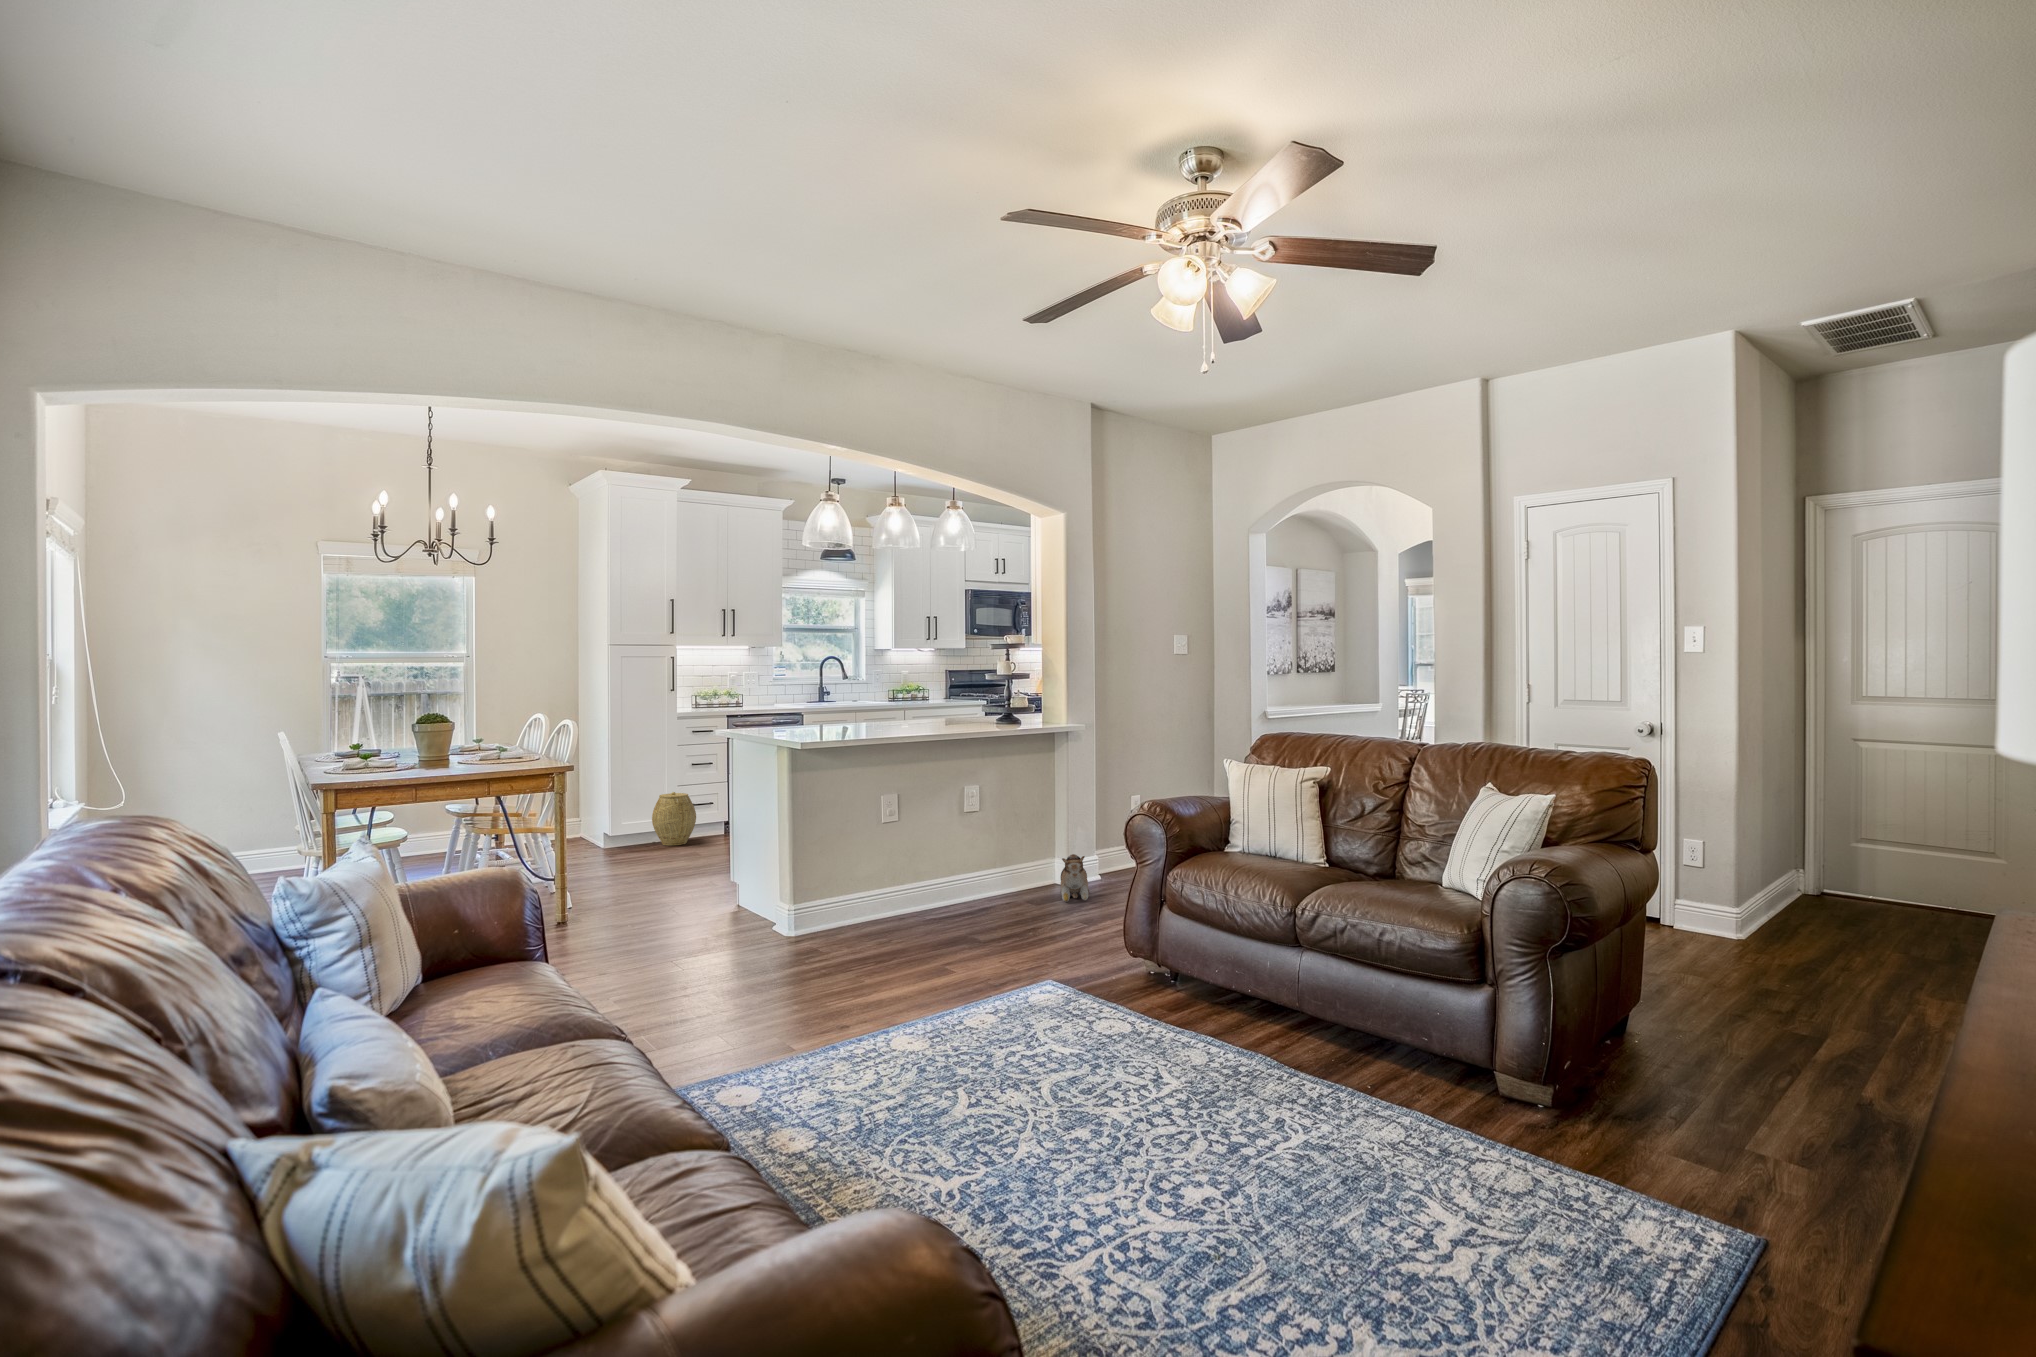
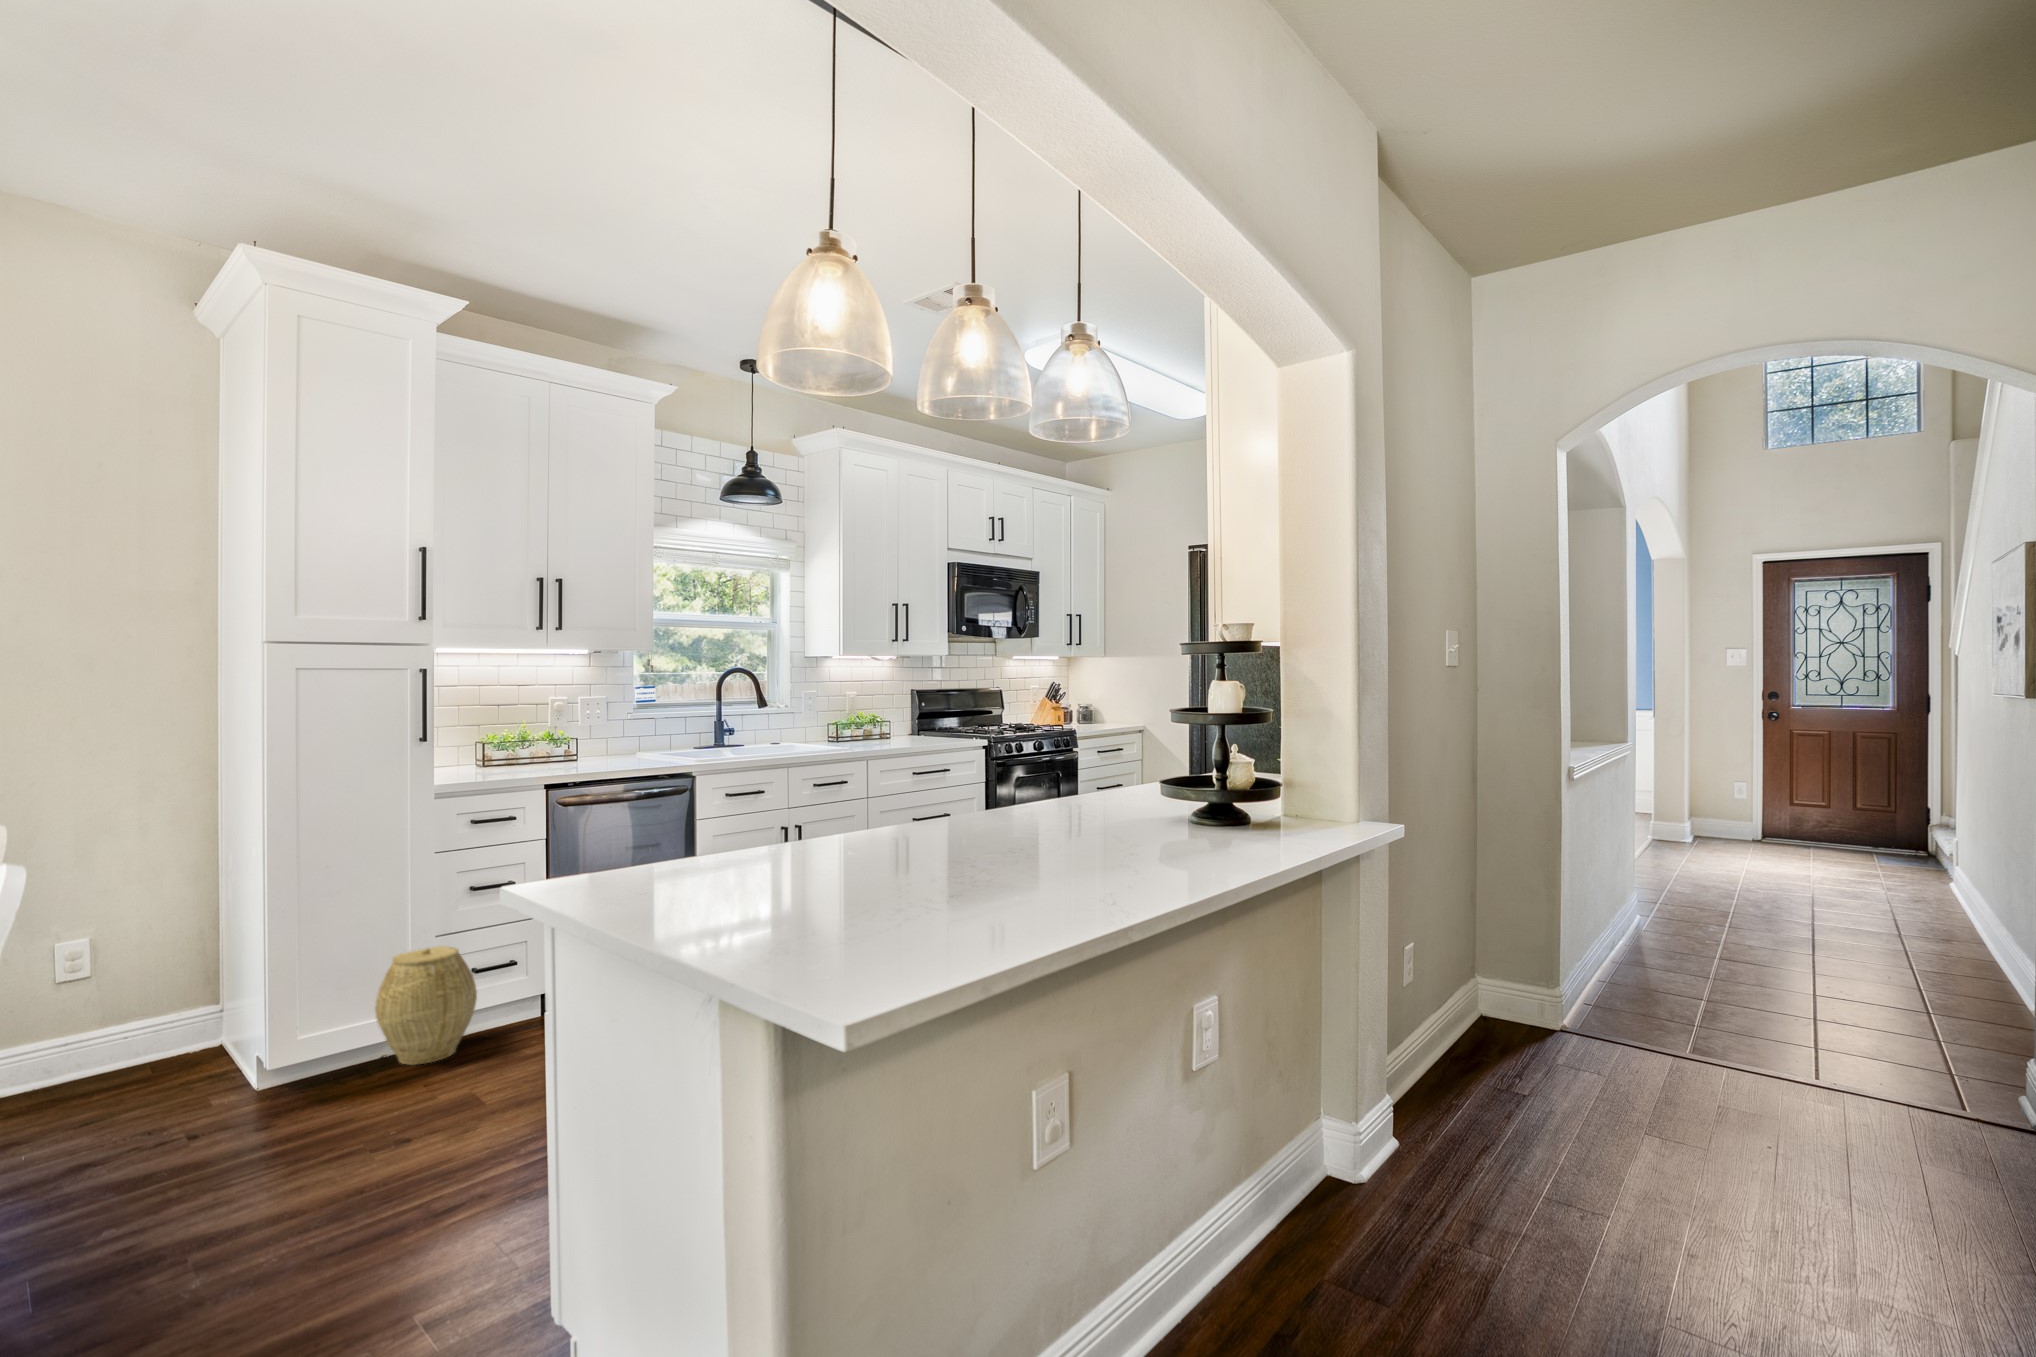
plush toy: present [1060,854,1089,902] -> none [1398,1160,1533,1283]

